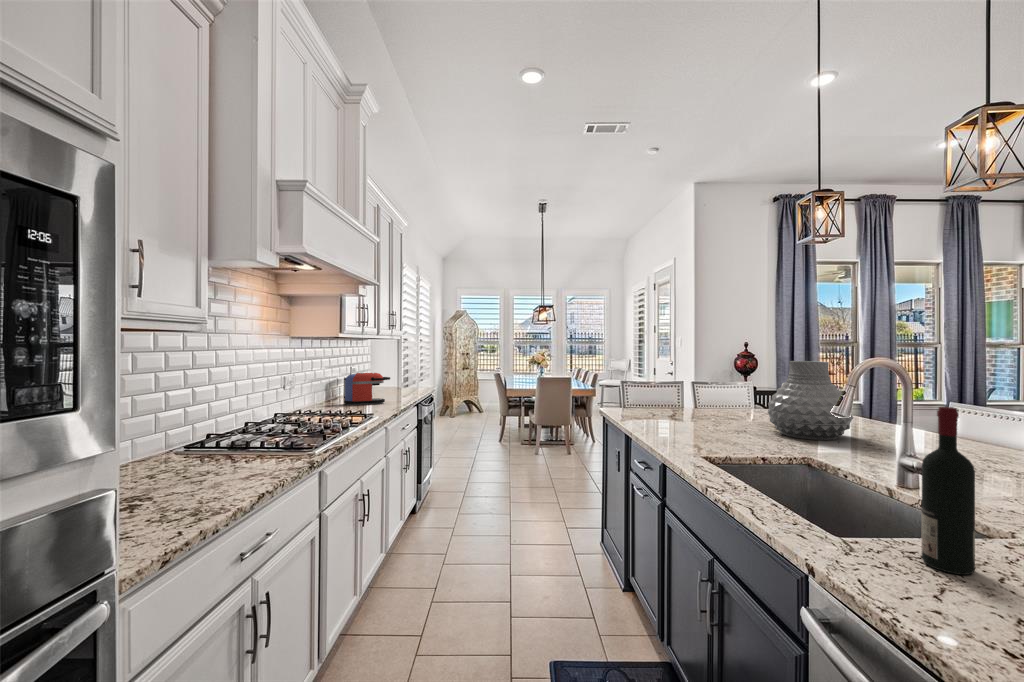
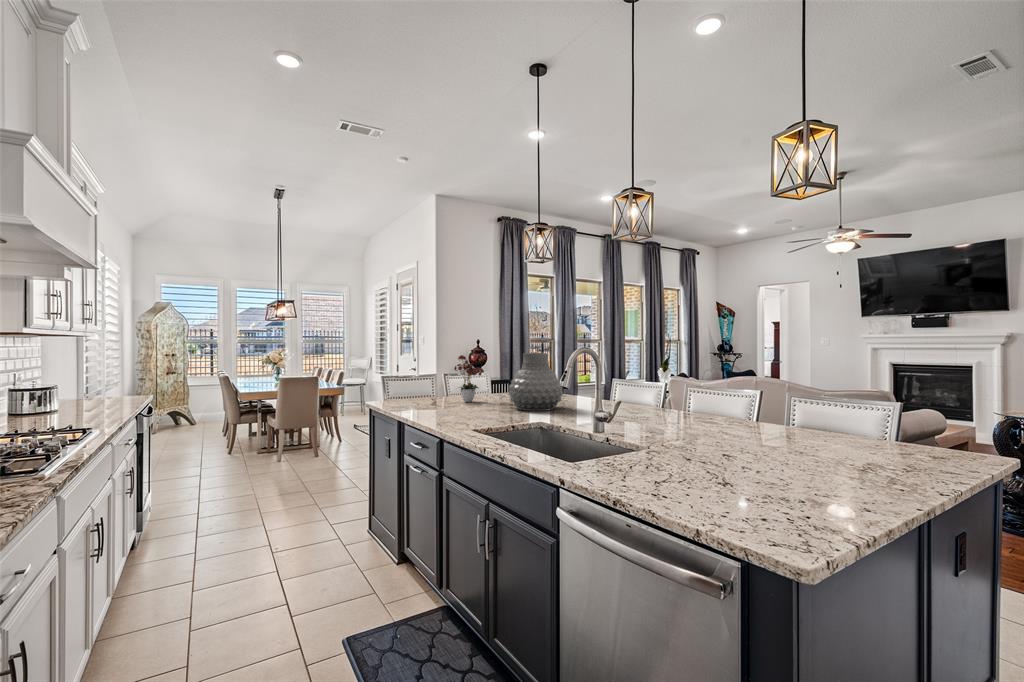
flower arrangement: none [697,359,741,417] -> present [454,355,484,402]
coffee maker: present [344,373,390,405] -> none [31,380,105,423]
wine bottle: present [921,407,975,575] -> none [613,375,636,468]

